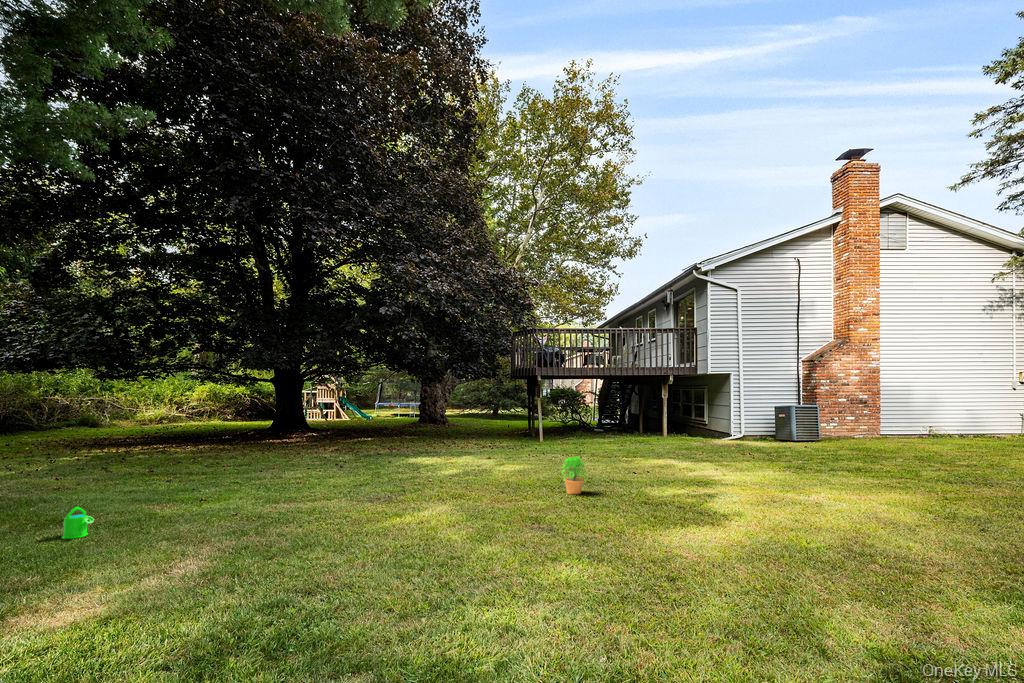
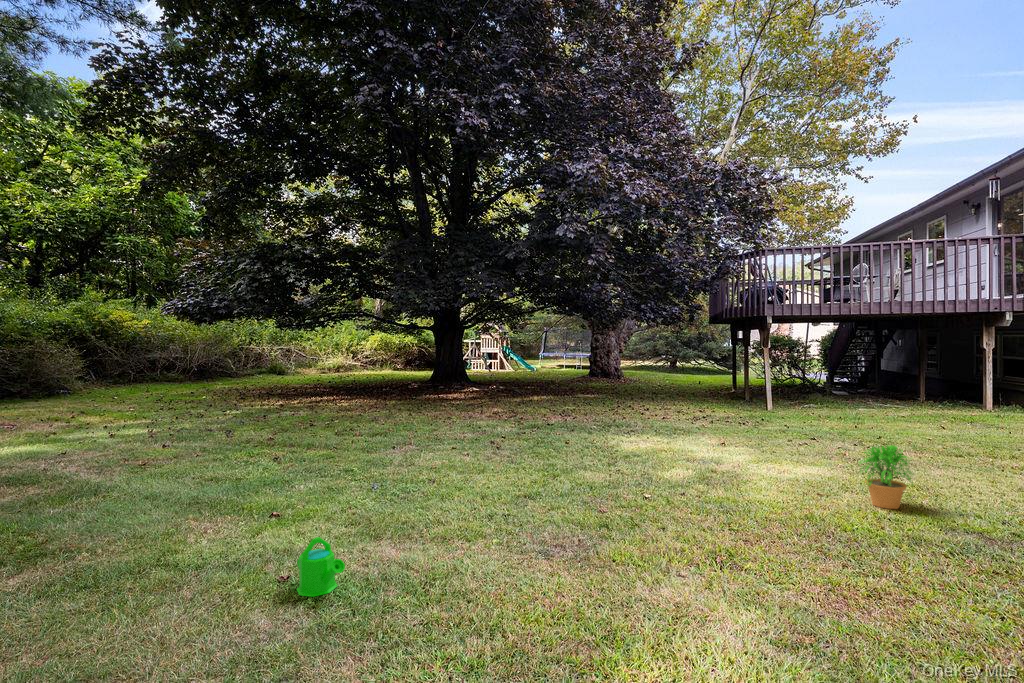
watering can: present [61,506,94,539] -> present [297,537,345,597]

